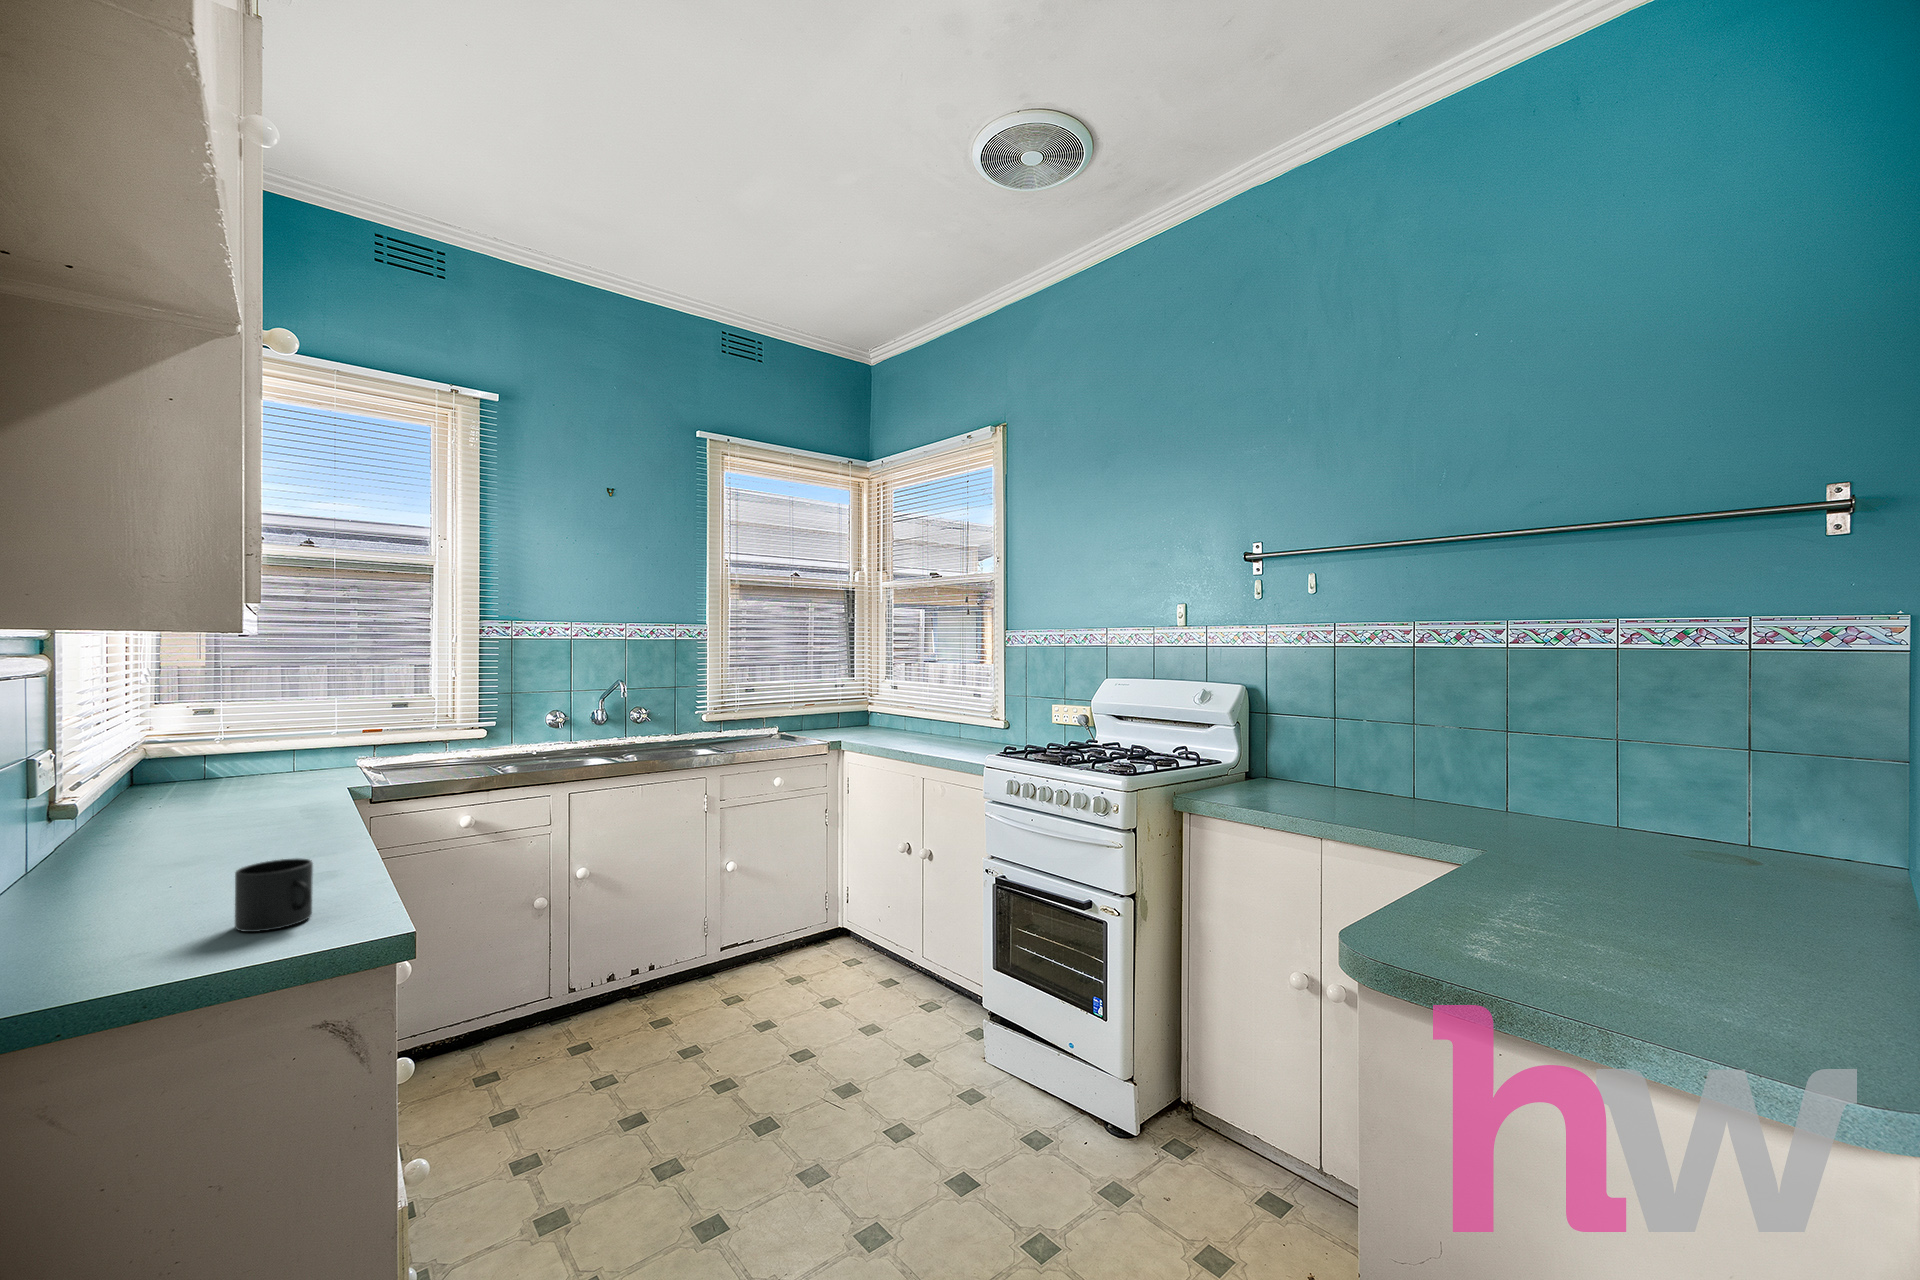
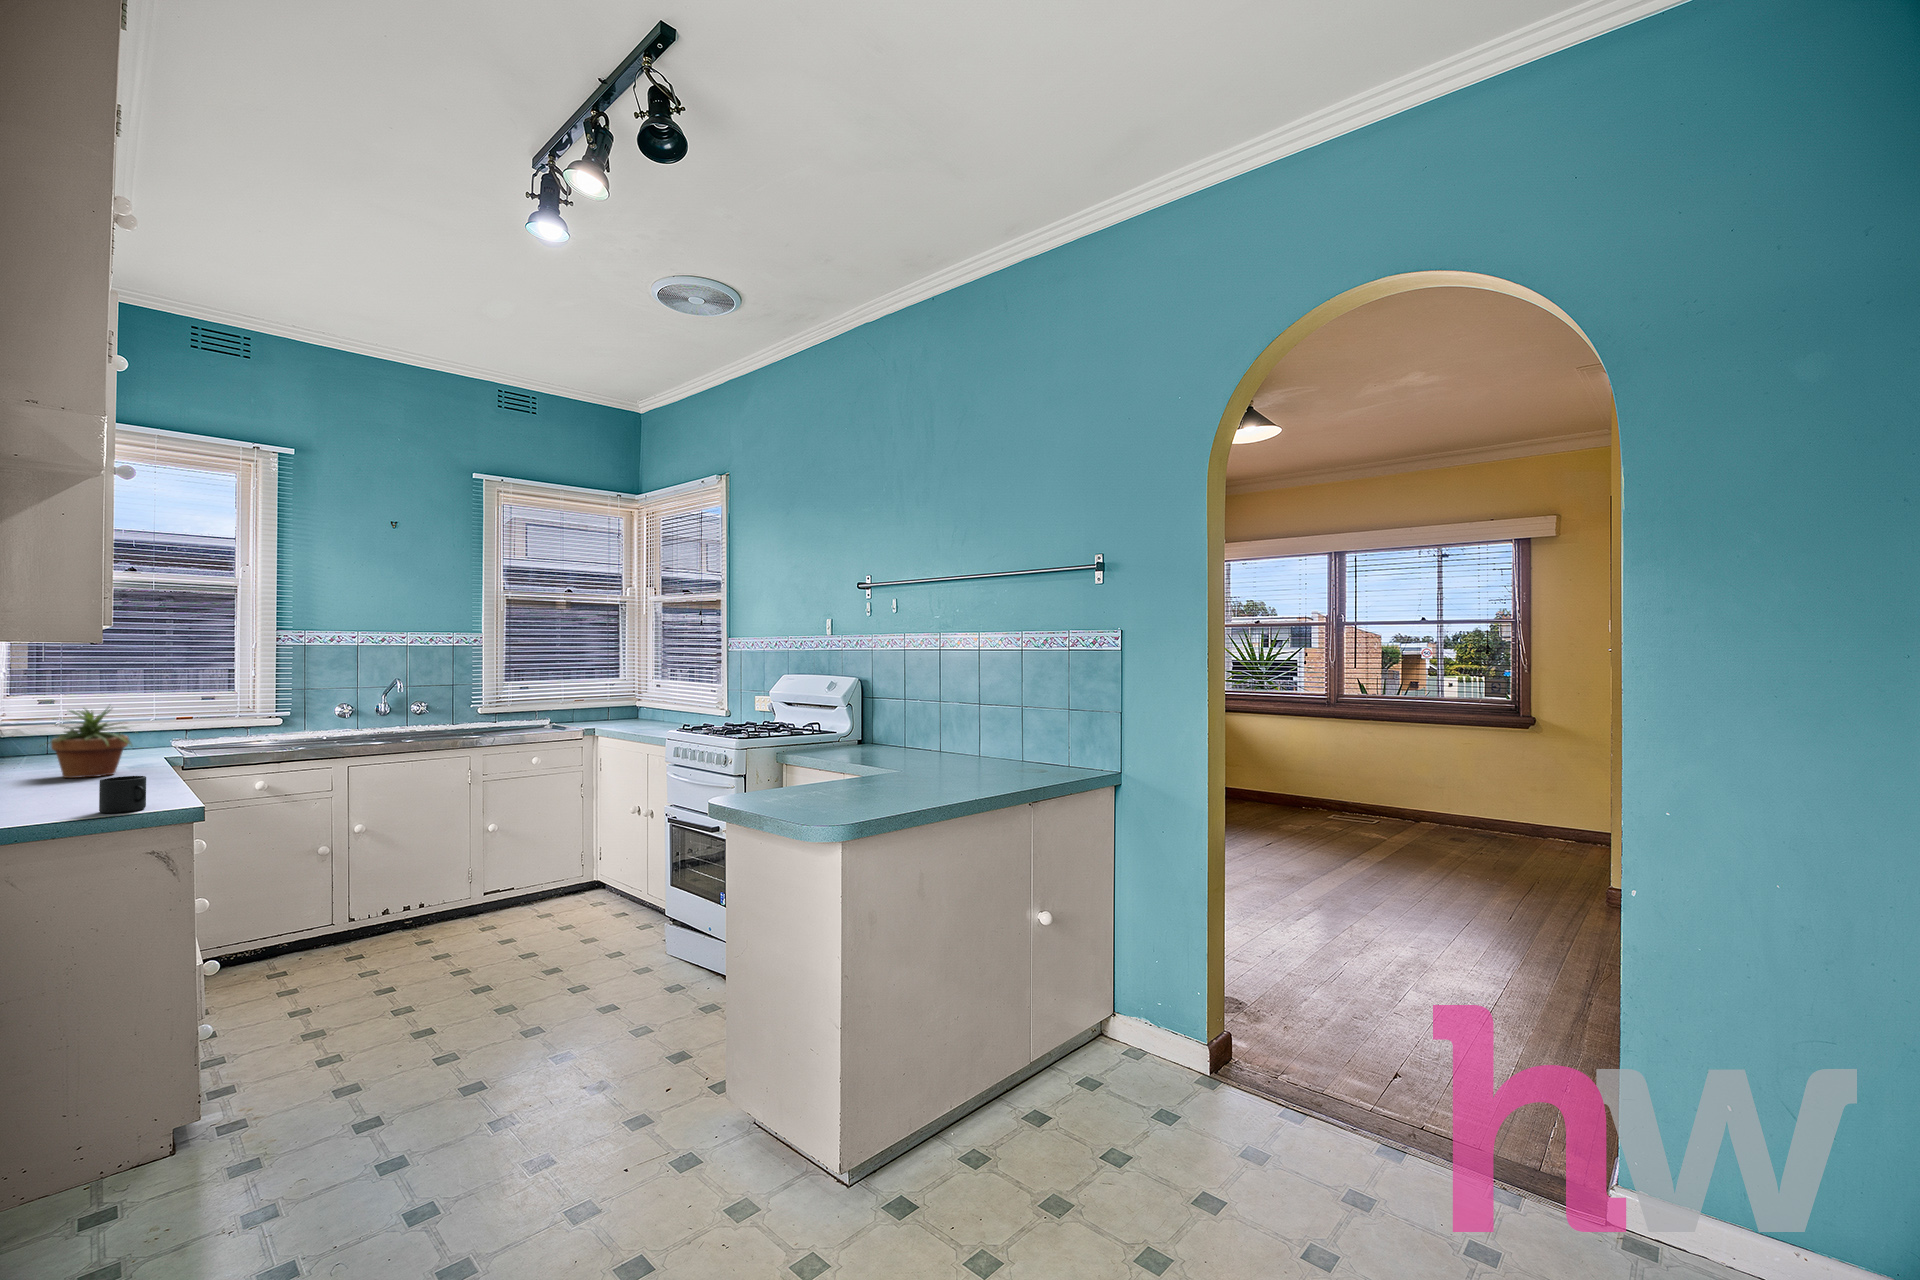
potted plant: none [177,719,321,829] -> present [44,707,131,778]

